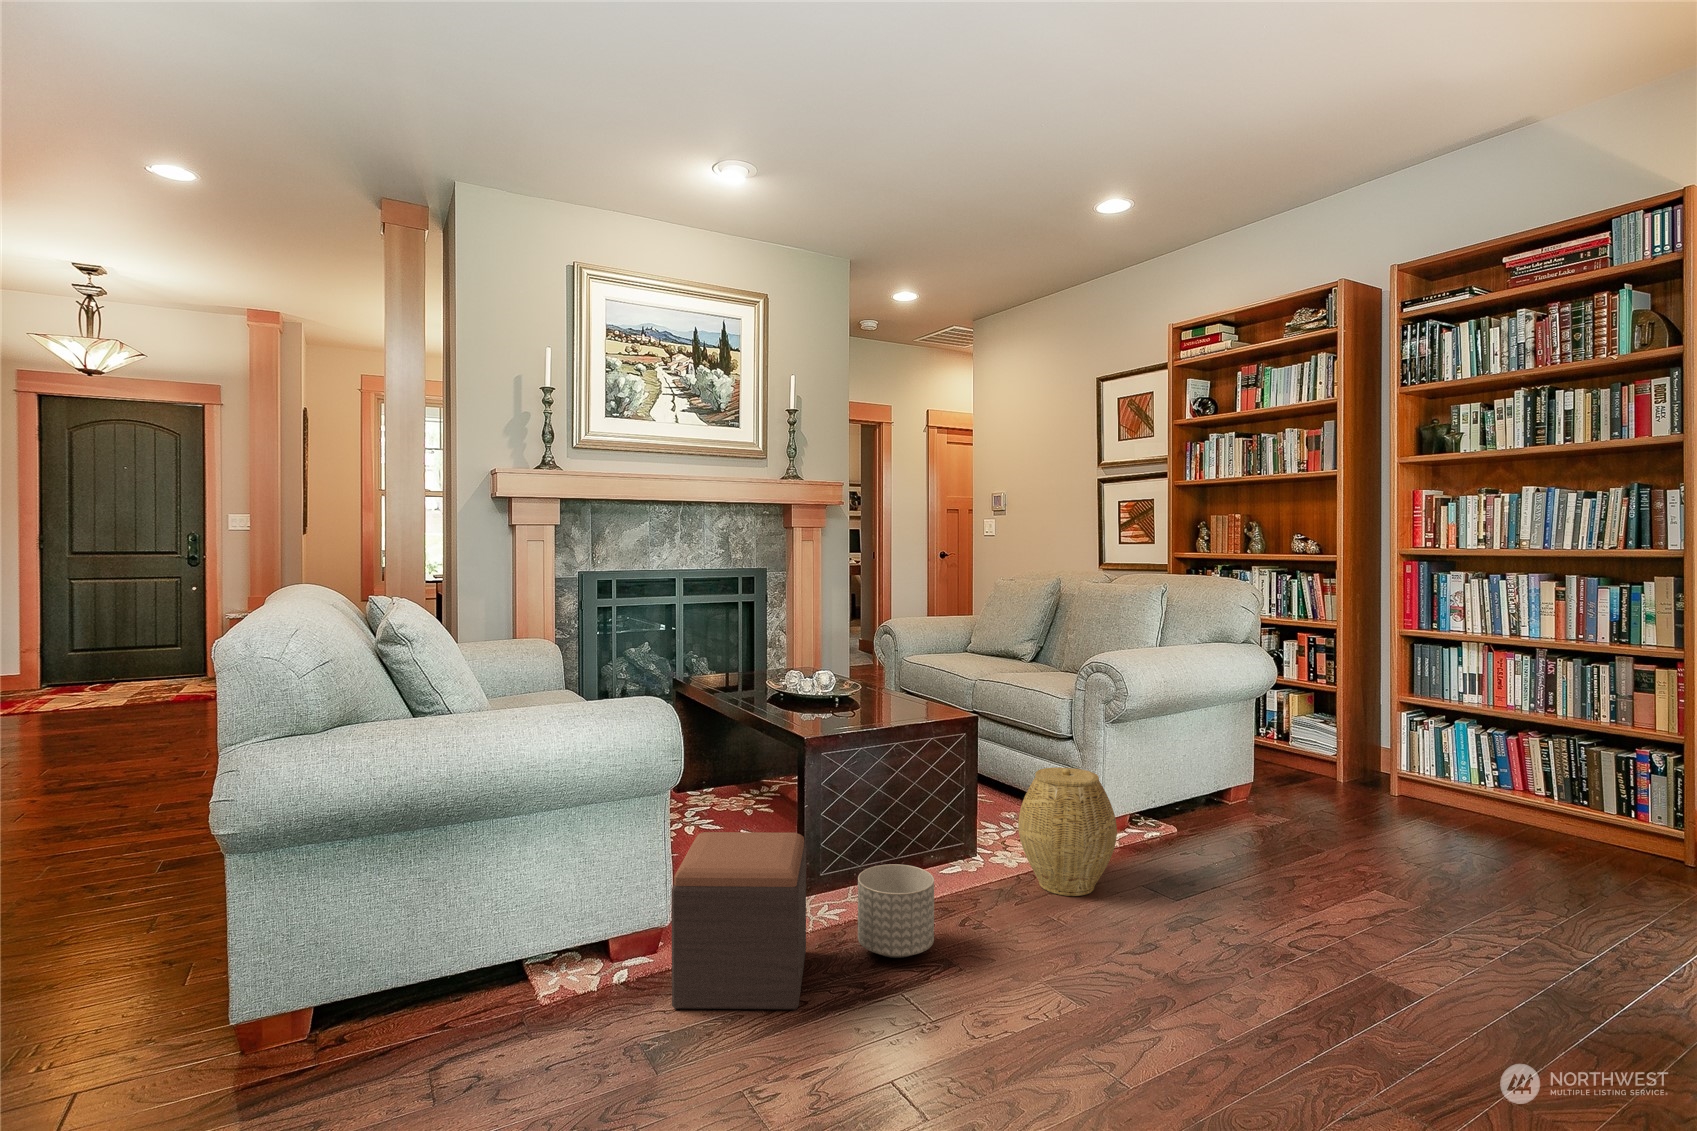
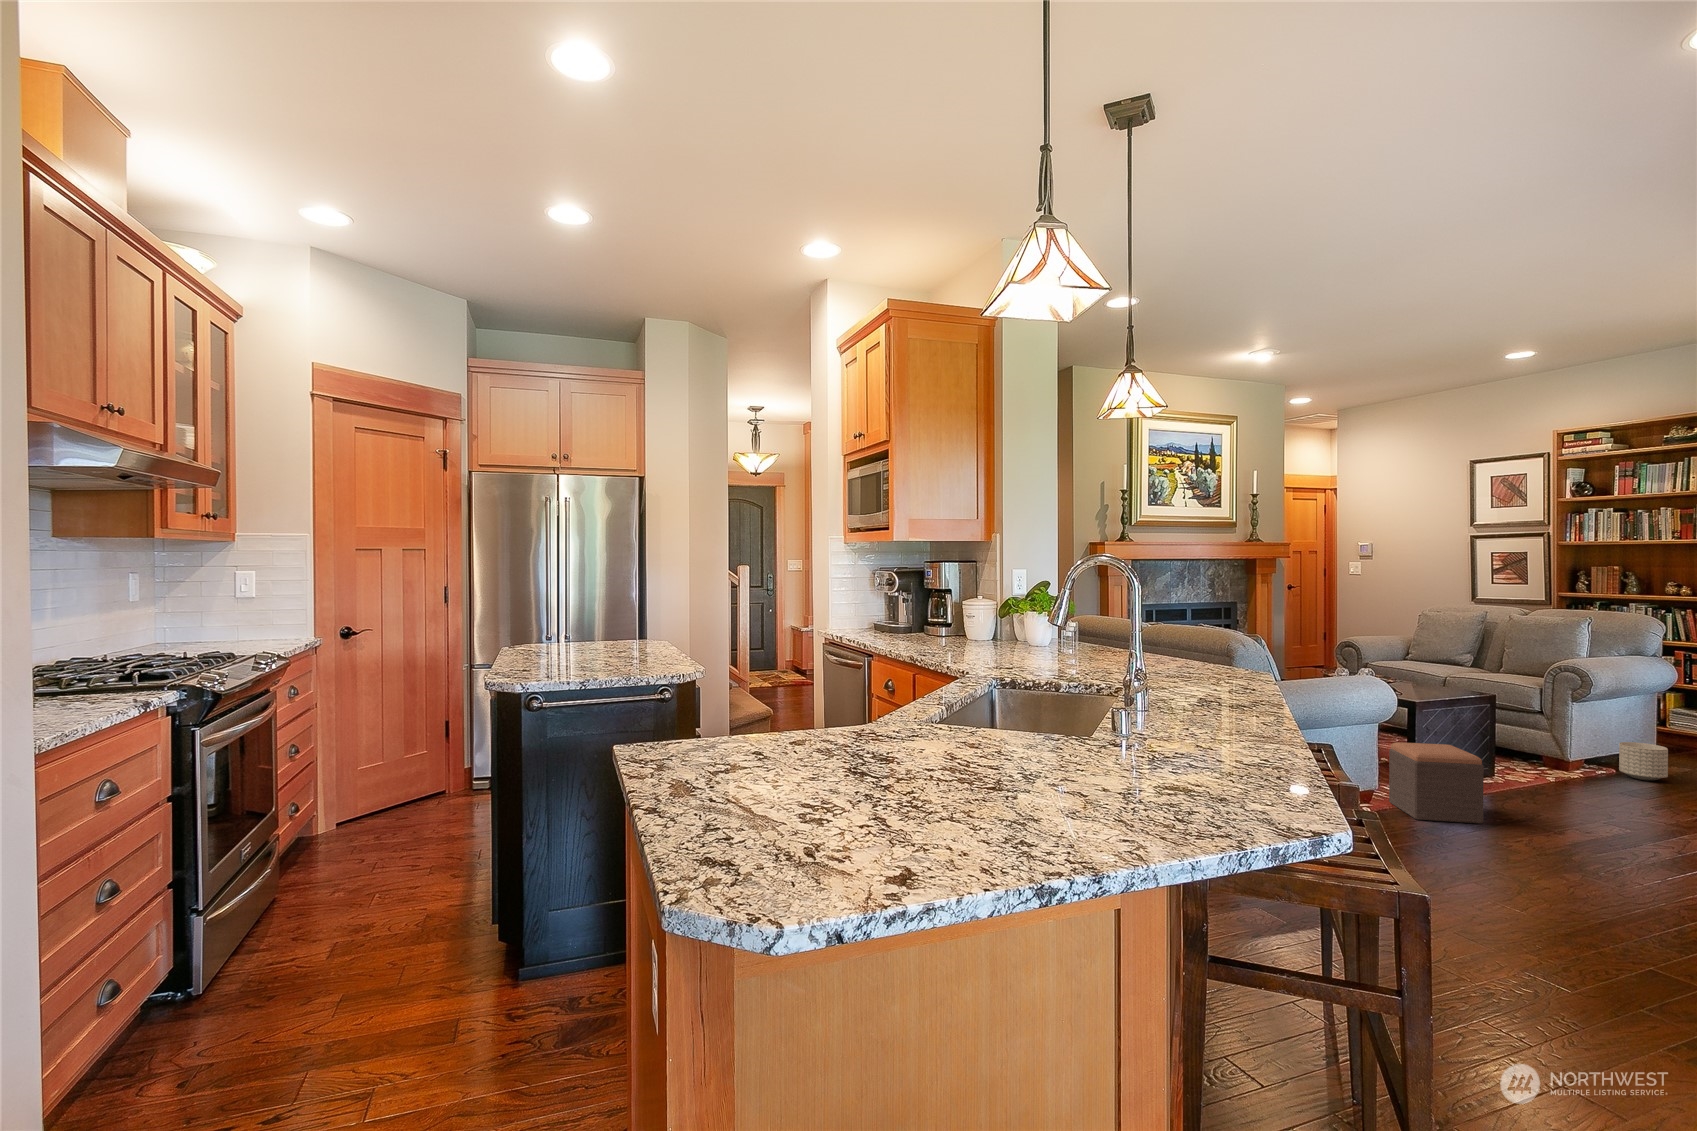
woven basket: present [1018,767,1117,896] -> none [1538,724,1611,796]
planter: present [858,864,934,958] -> present [1619,742,1668,781]

